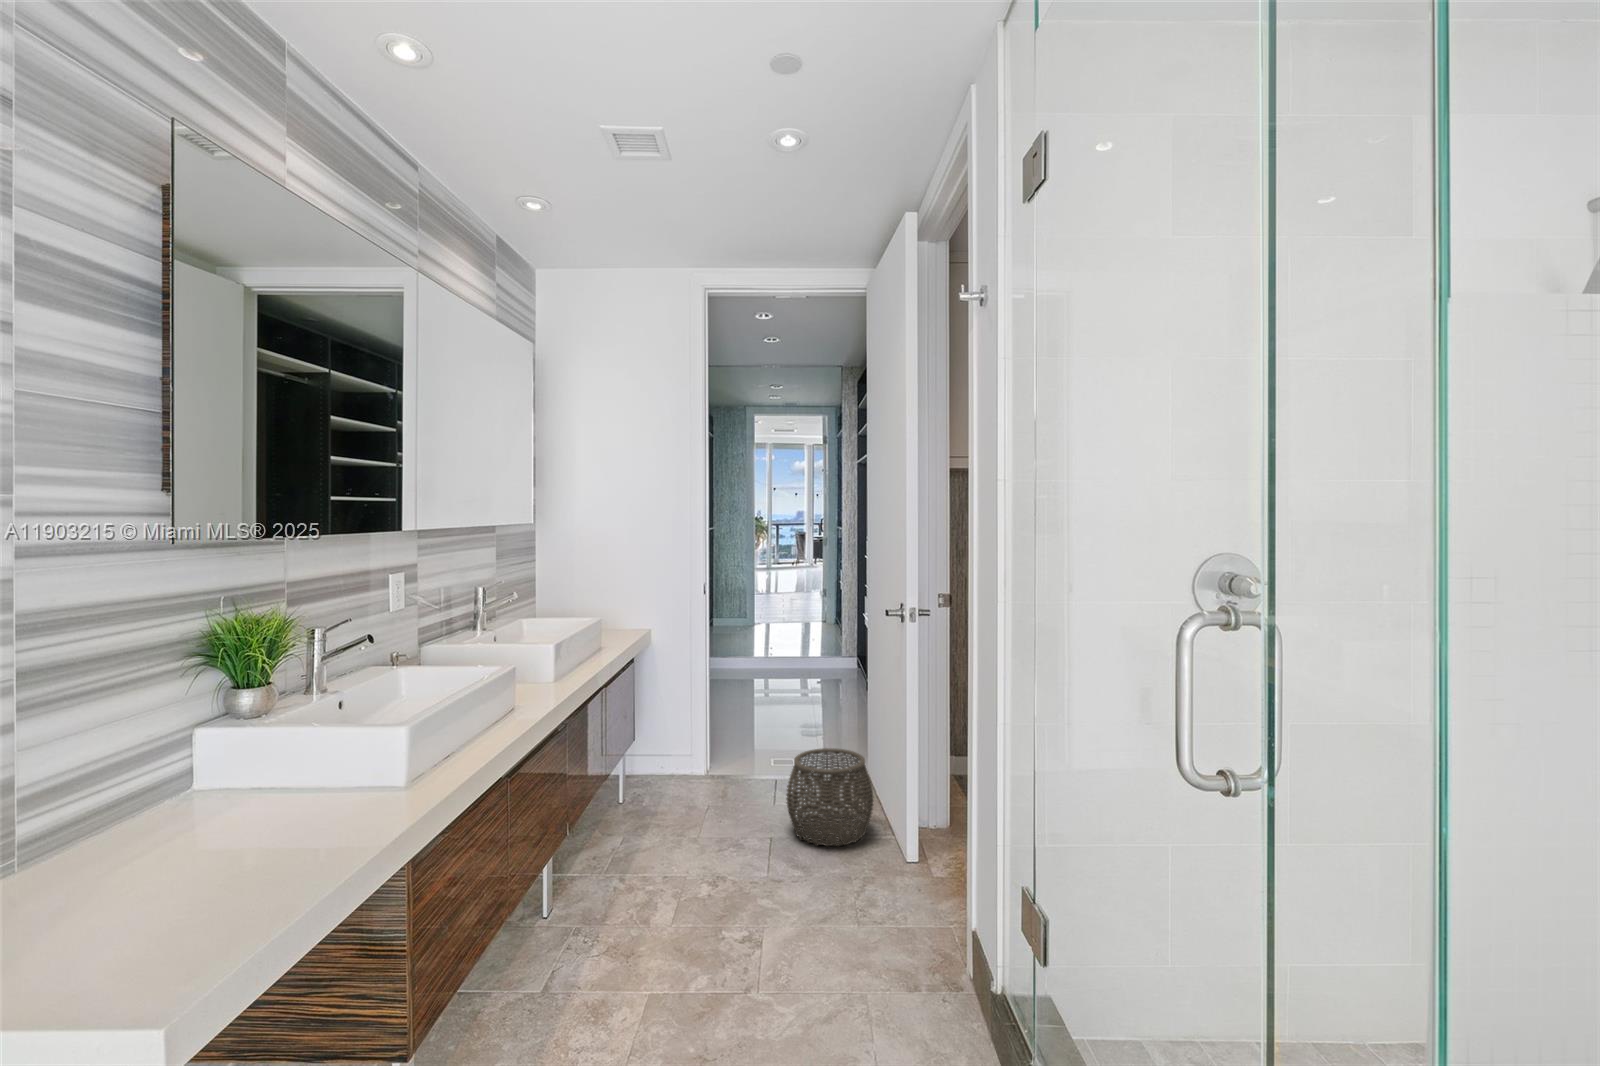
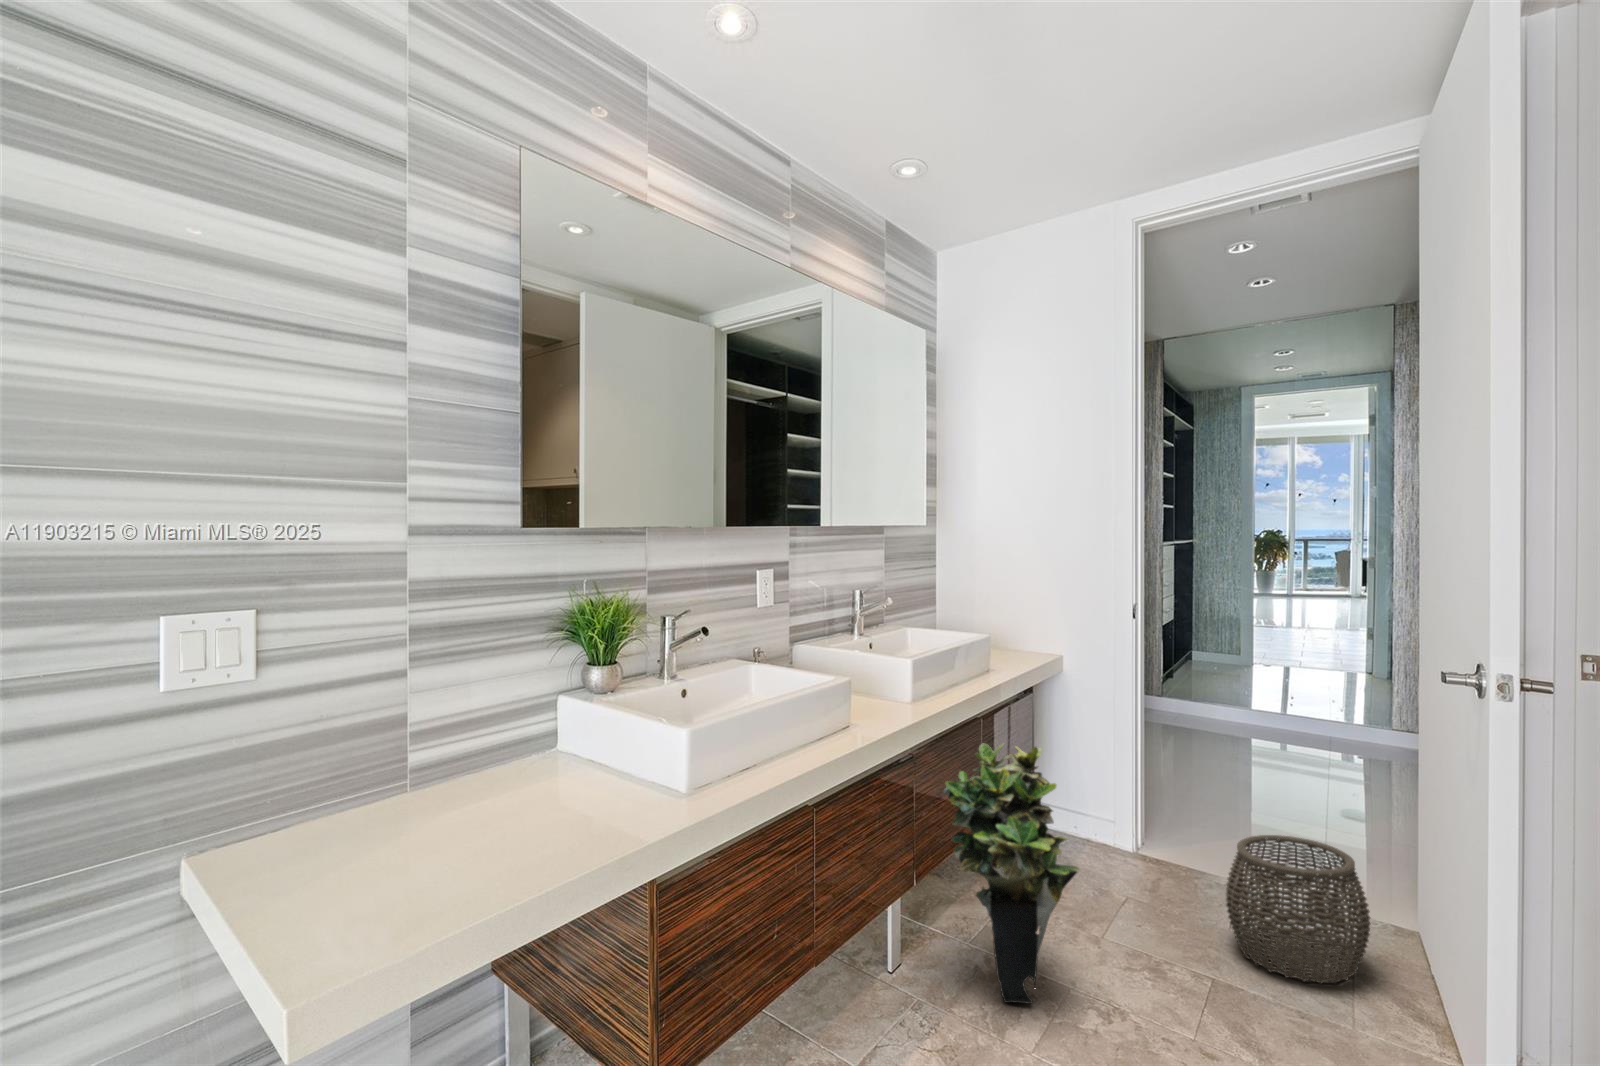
potted plant: none [588,710,701,920] -> present [944,744,1080,1004]

